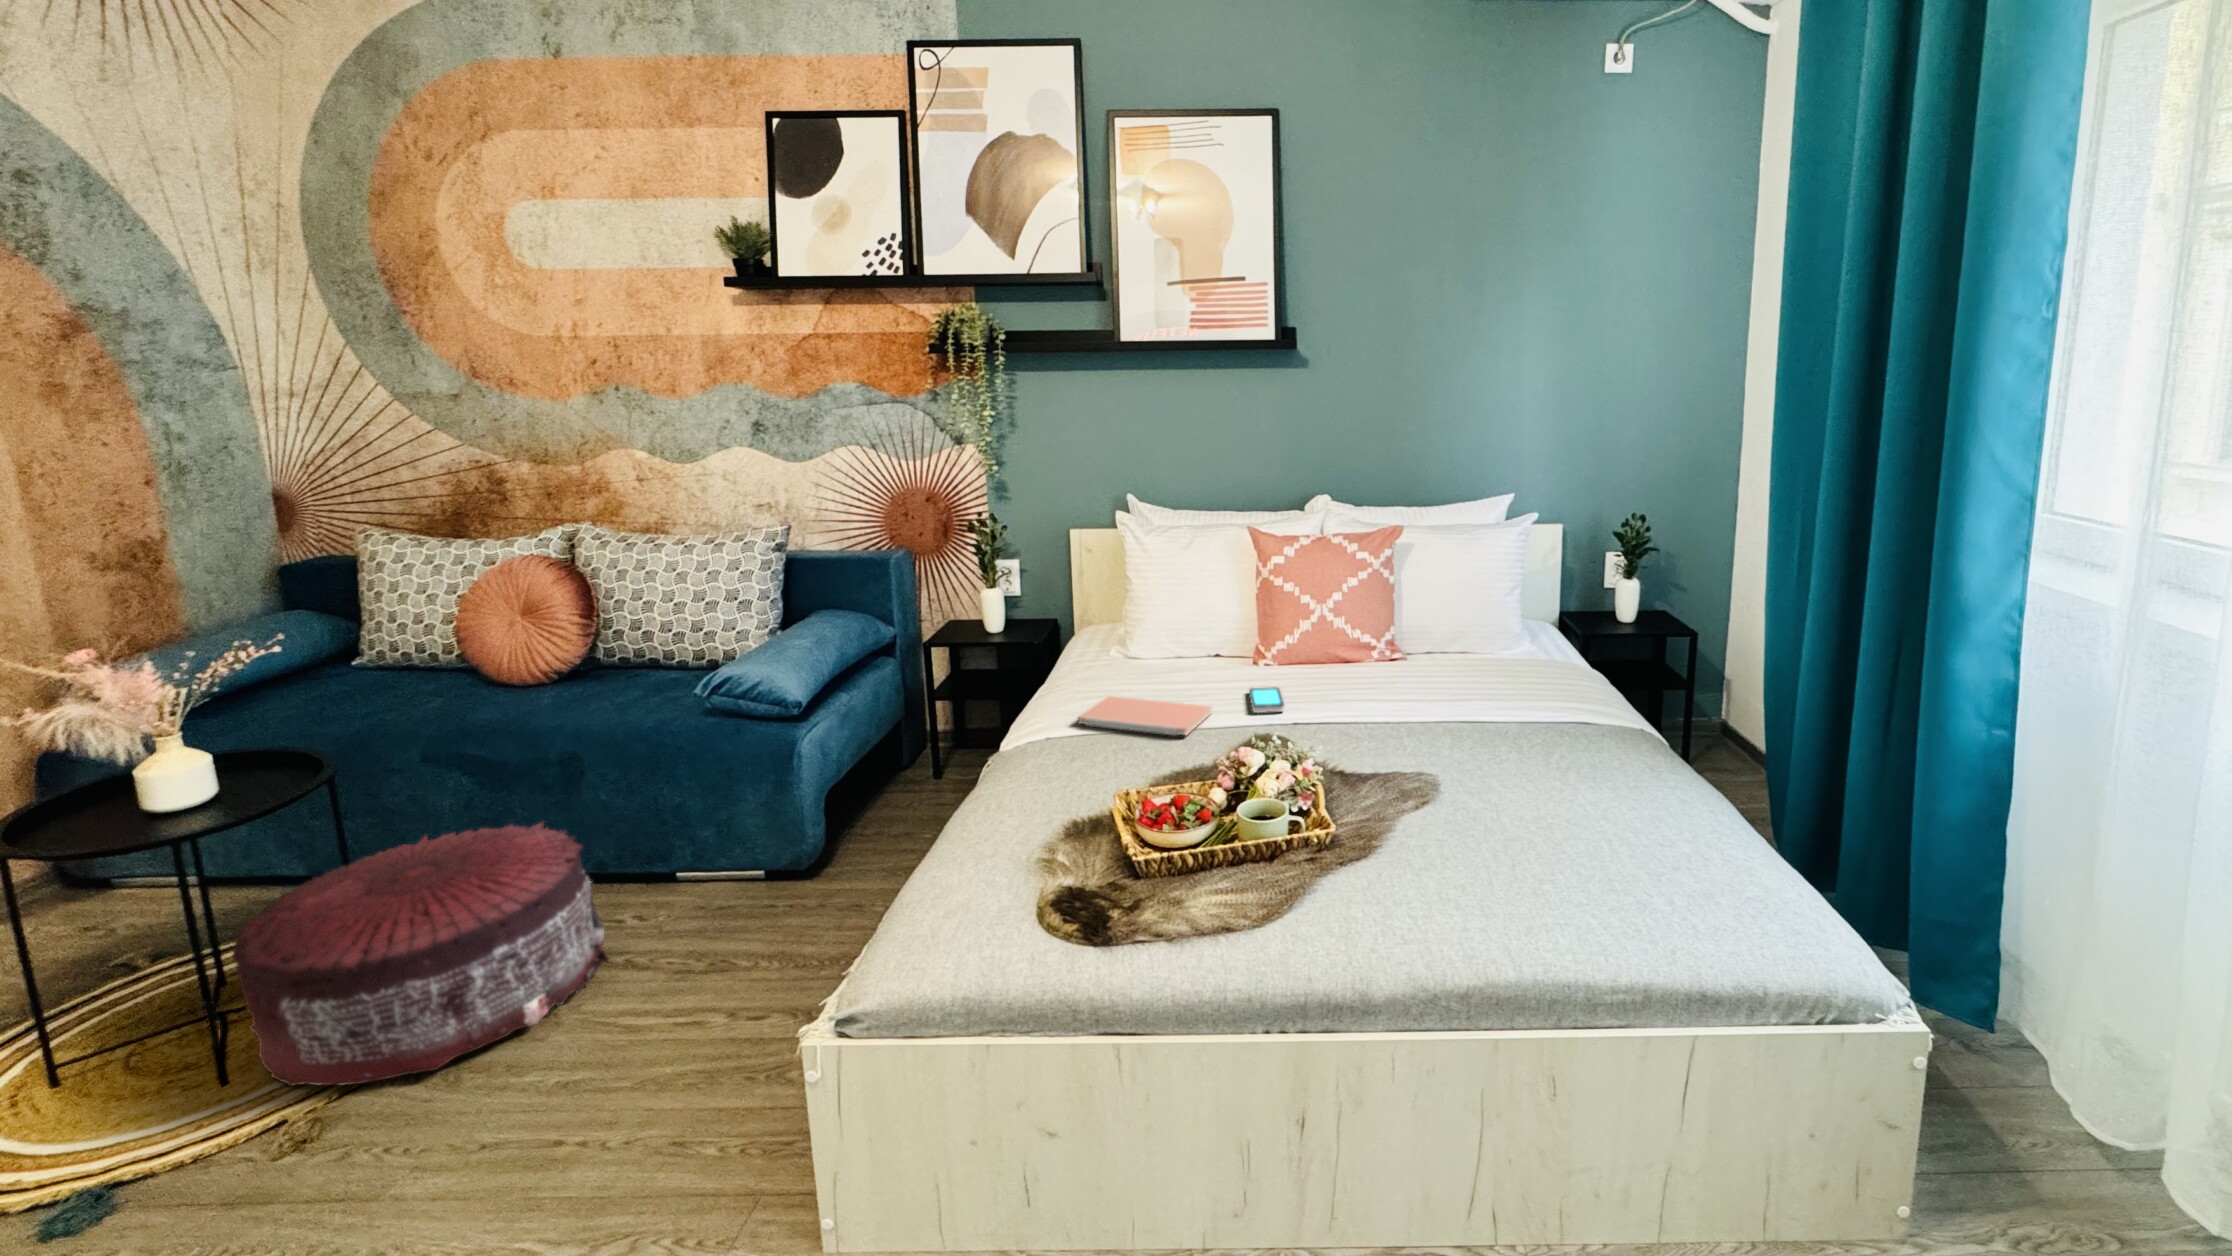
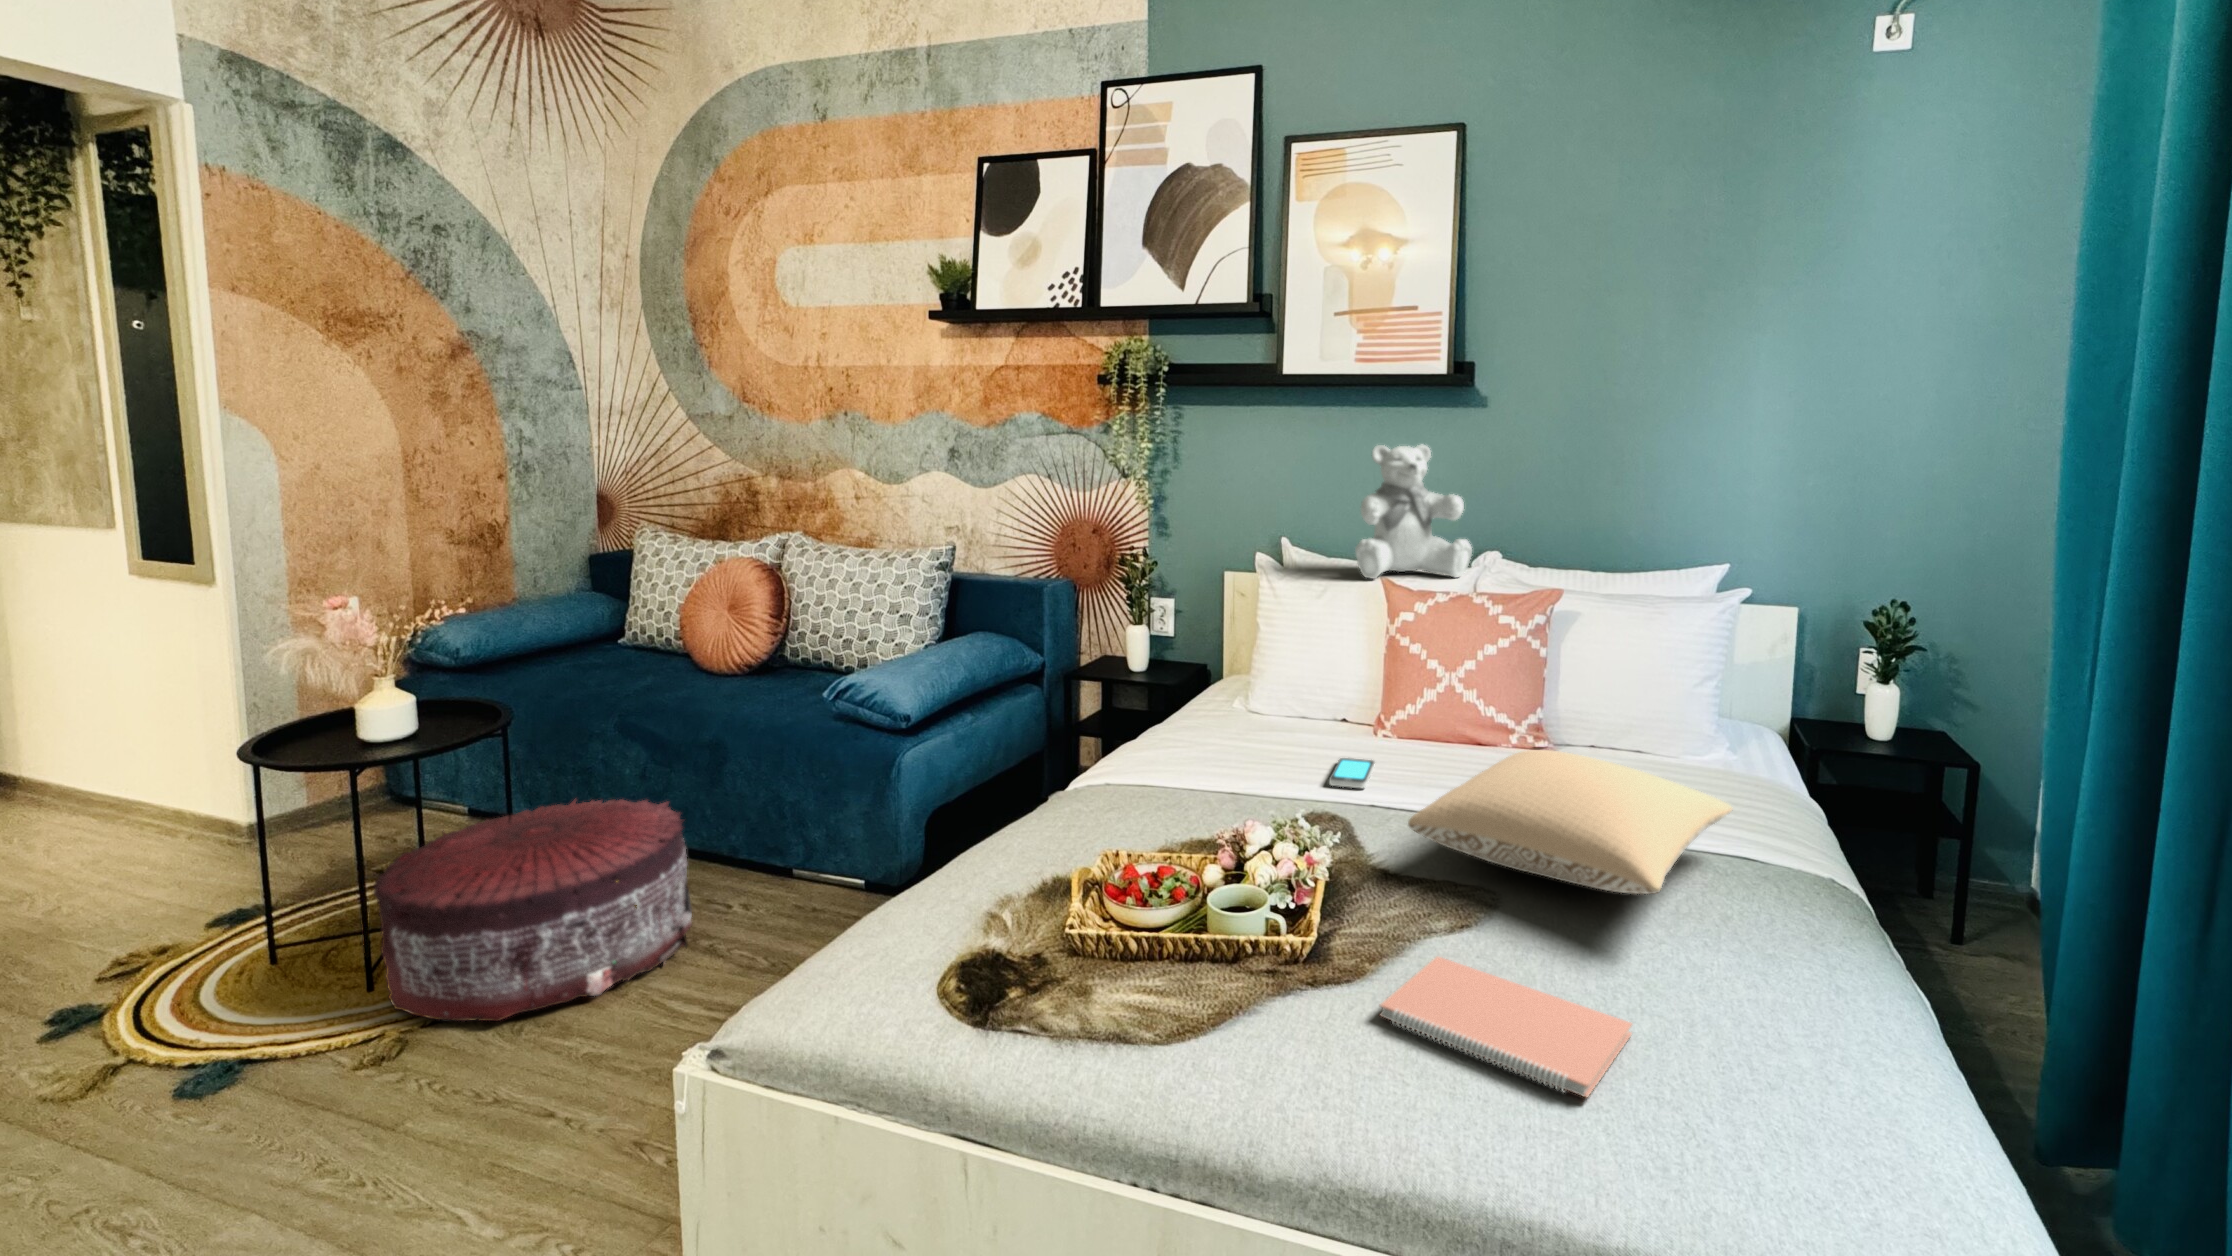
teddy bear: none [1215,405,1312,529] -> present [1355,445,1472,578]
pillow: none [1360,662,1579,761] -> present [1408,750,1732,894]
notebook: present [1079,696,1211,735] -> present [1380,956,1632,1097]

